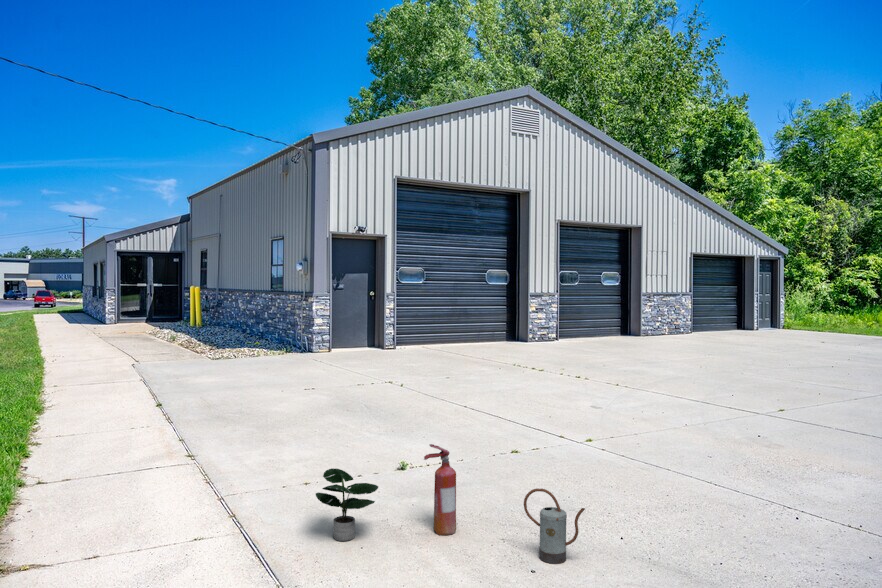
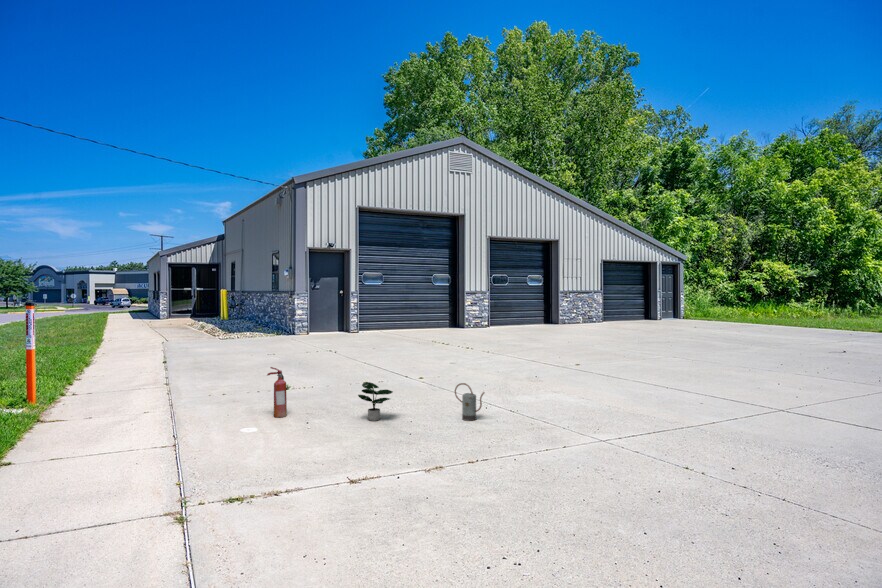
potted plant: present [316,468,378,541] -> present [358,382,393,421]
watering can: present [524,489,585,564] -> present [455,383,484,421]

